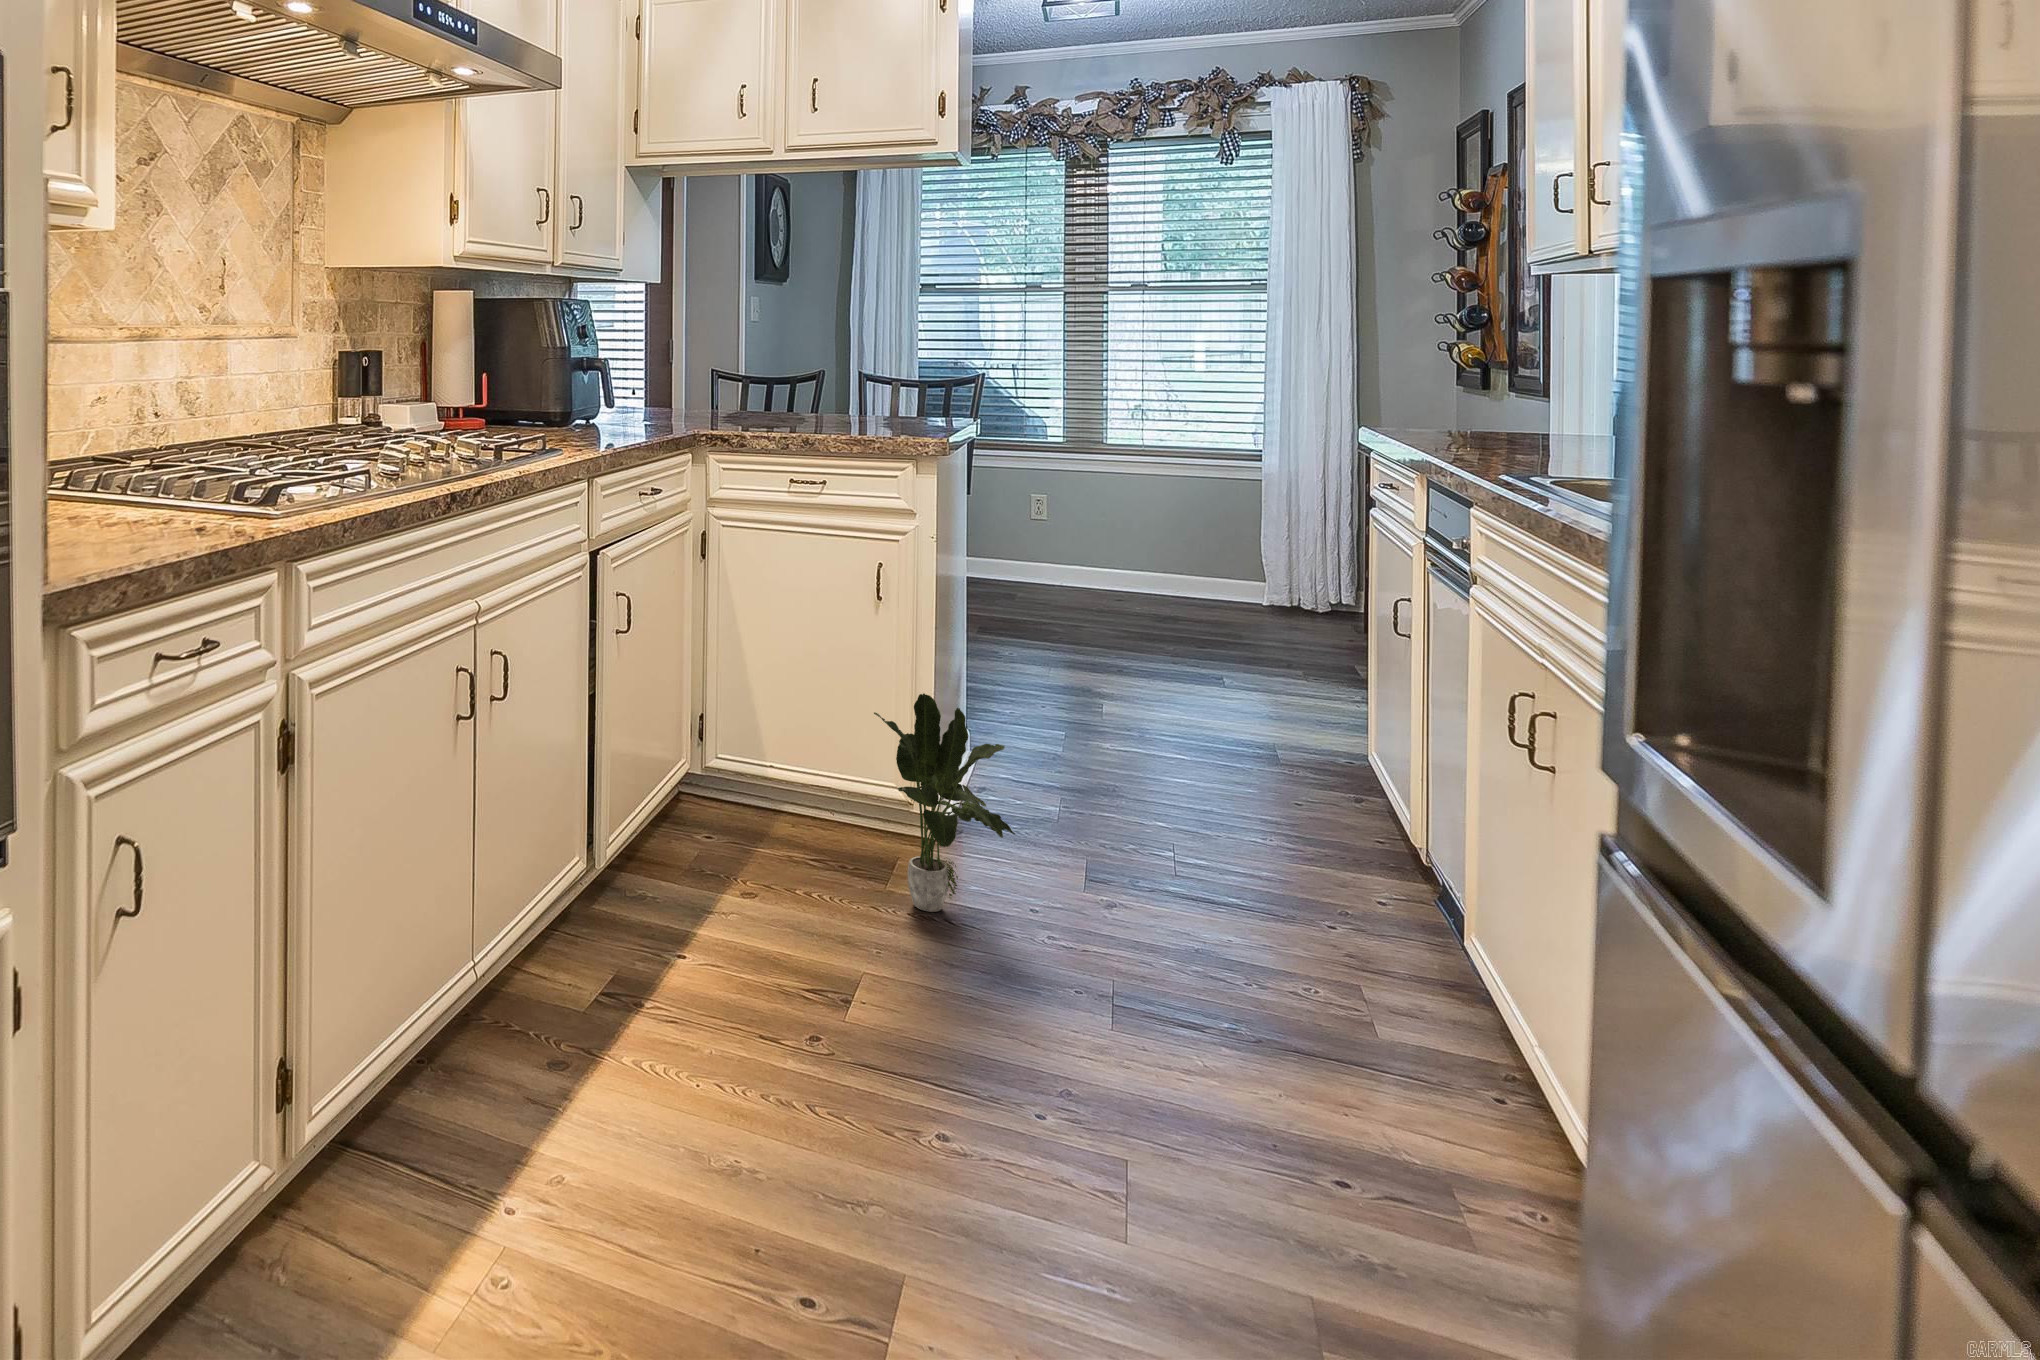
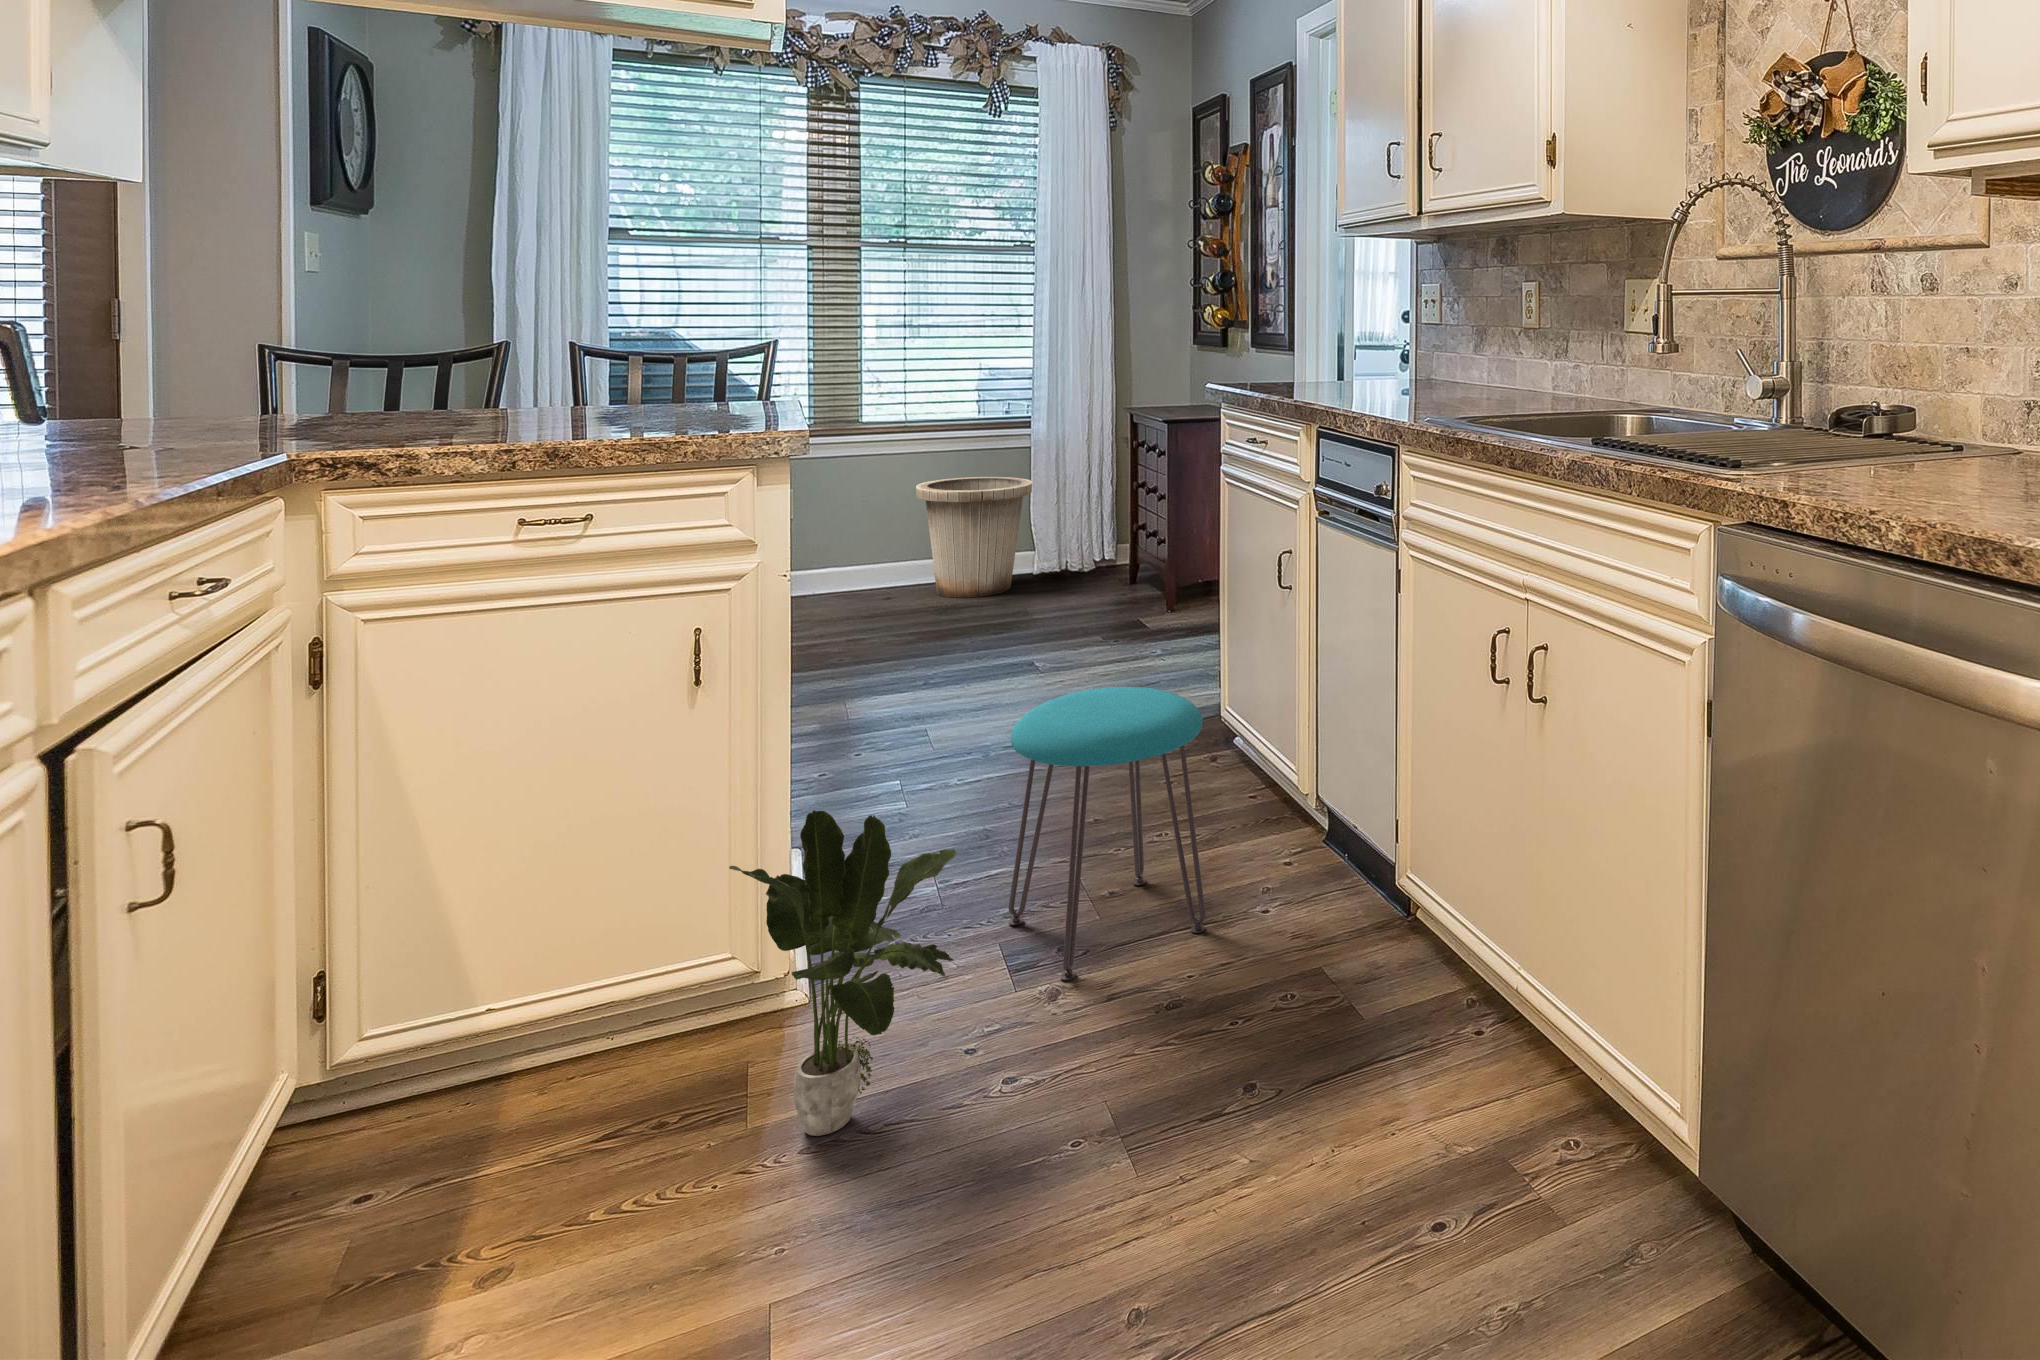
trash can: none [1146,505,1259,619] -> present [916,477,1032,597]
stool: none [1092,680,1267,920] -> present [1008,687,1206,980]

